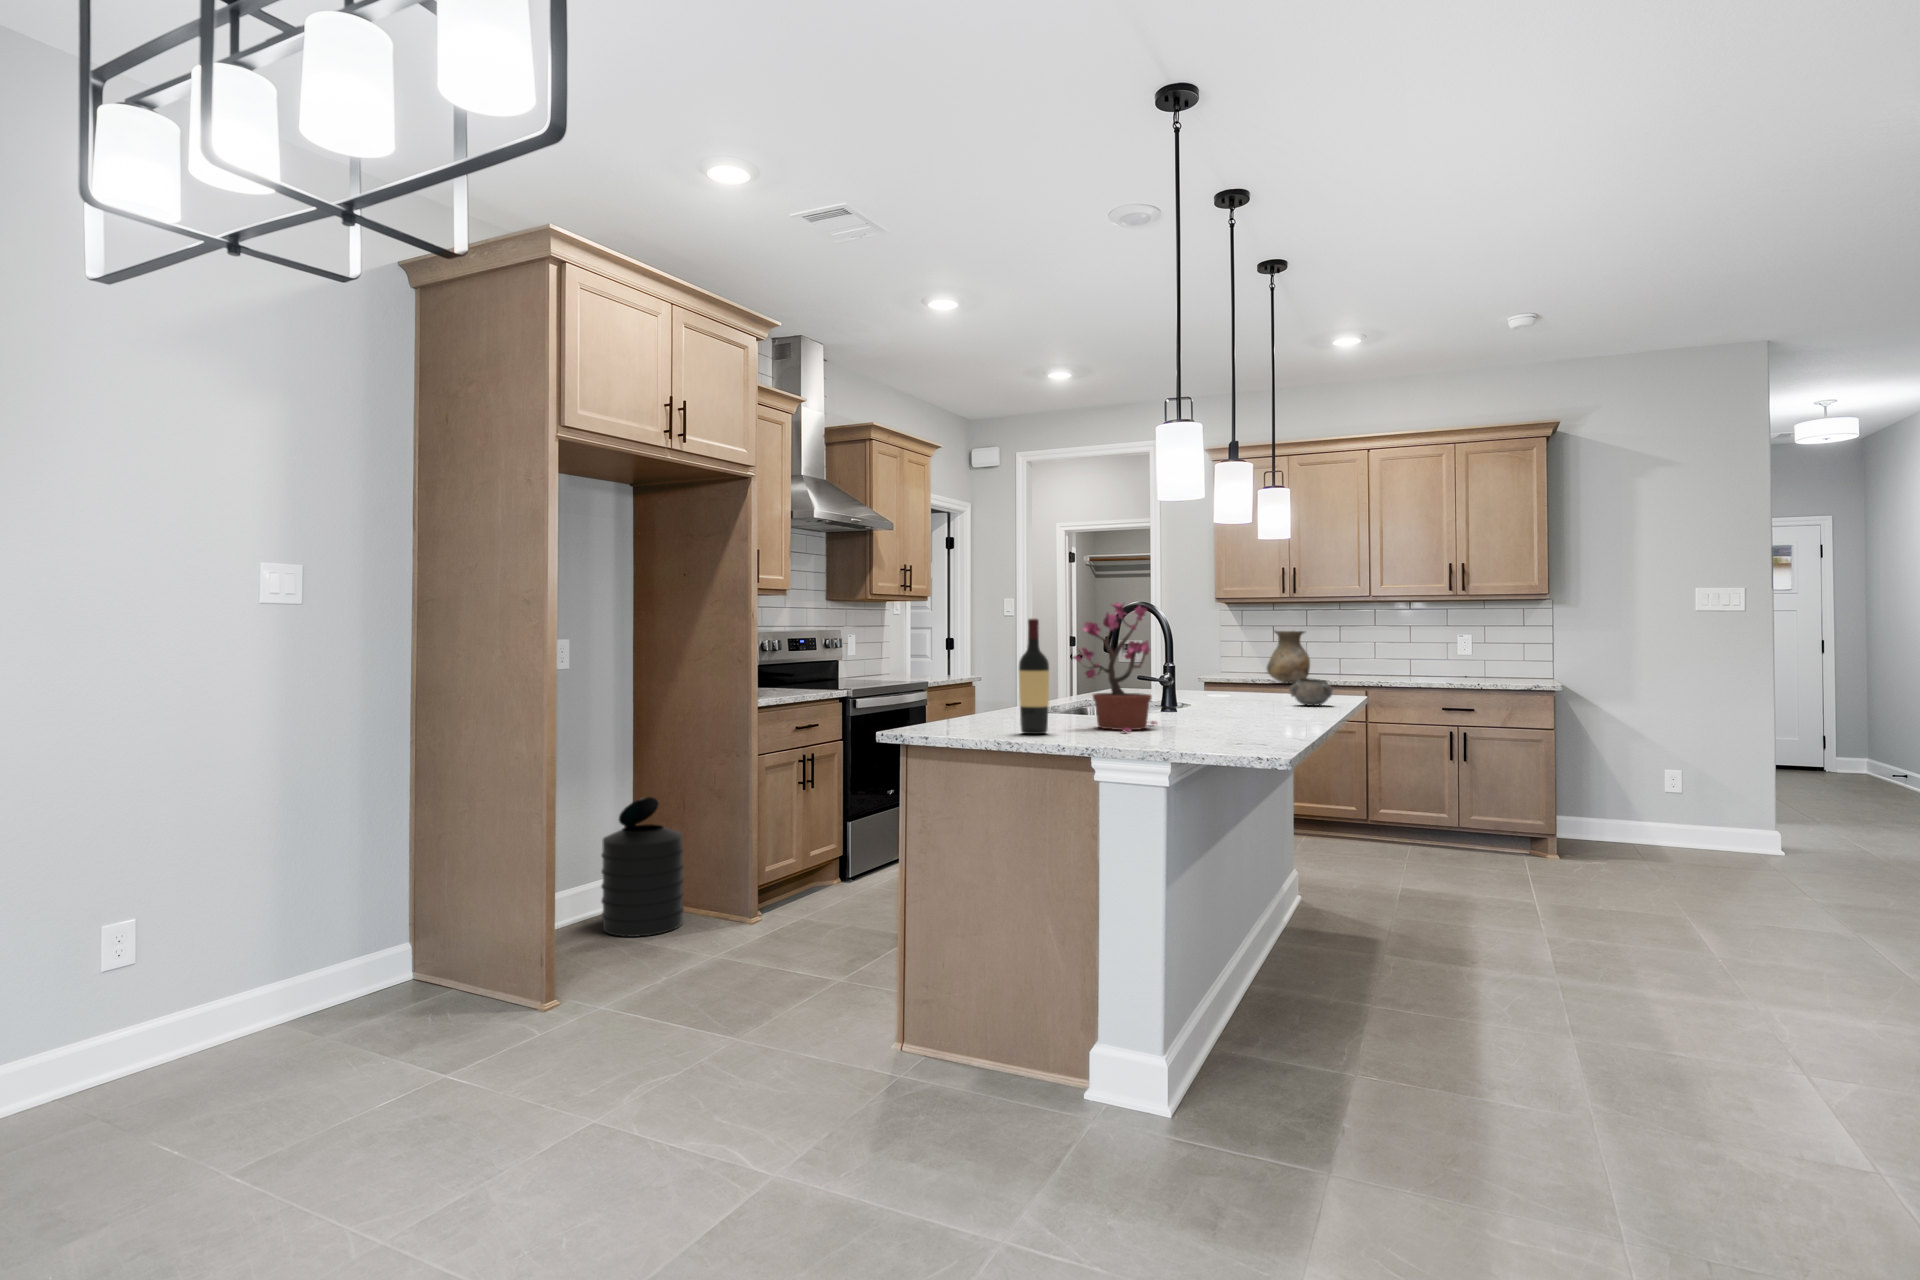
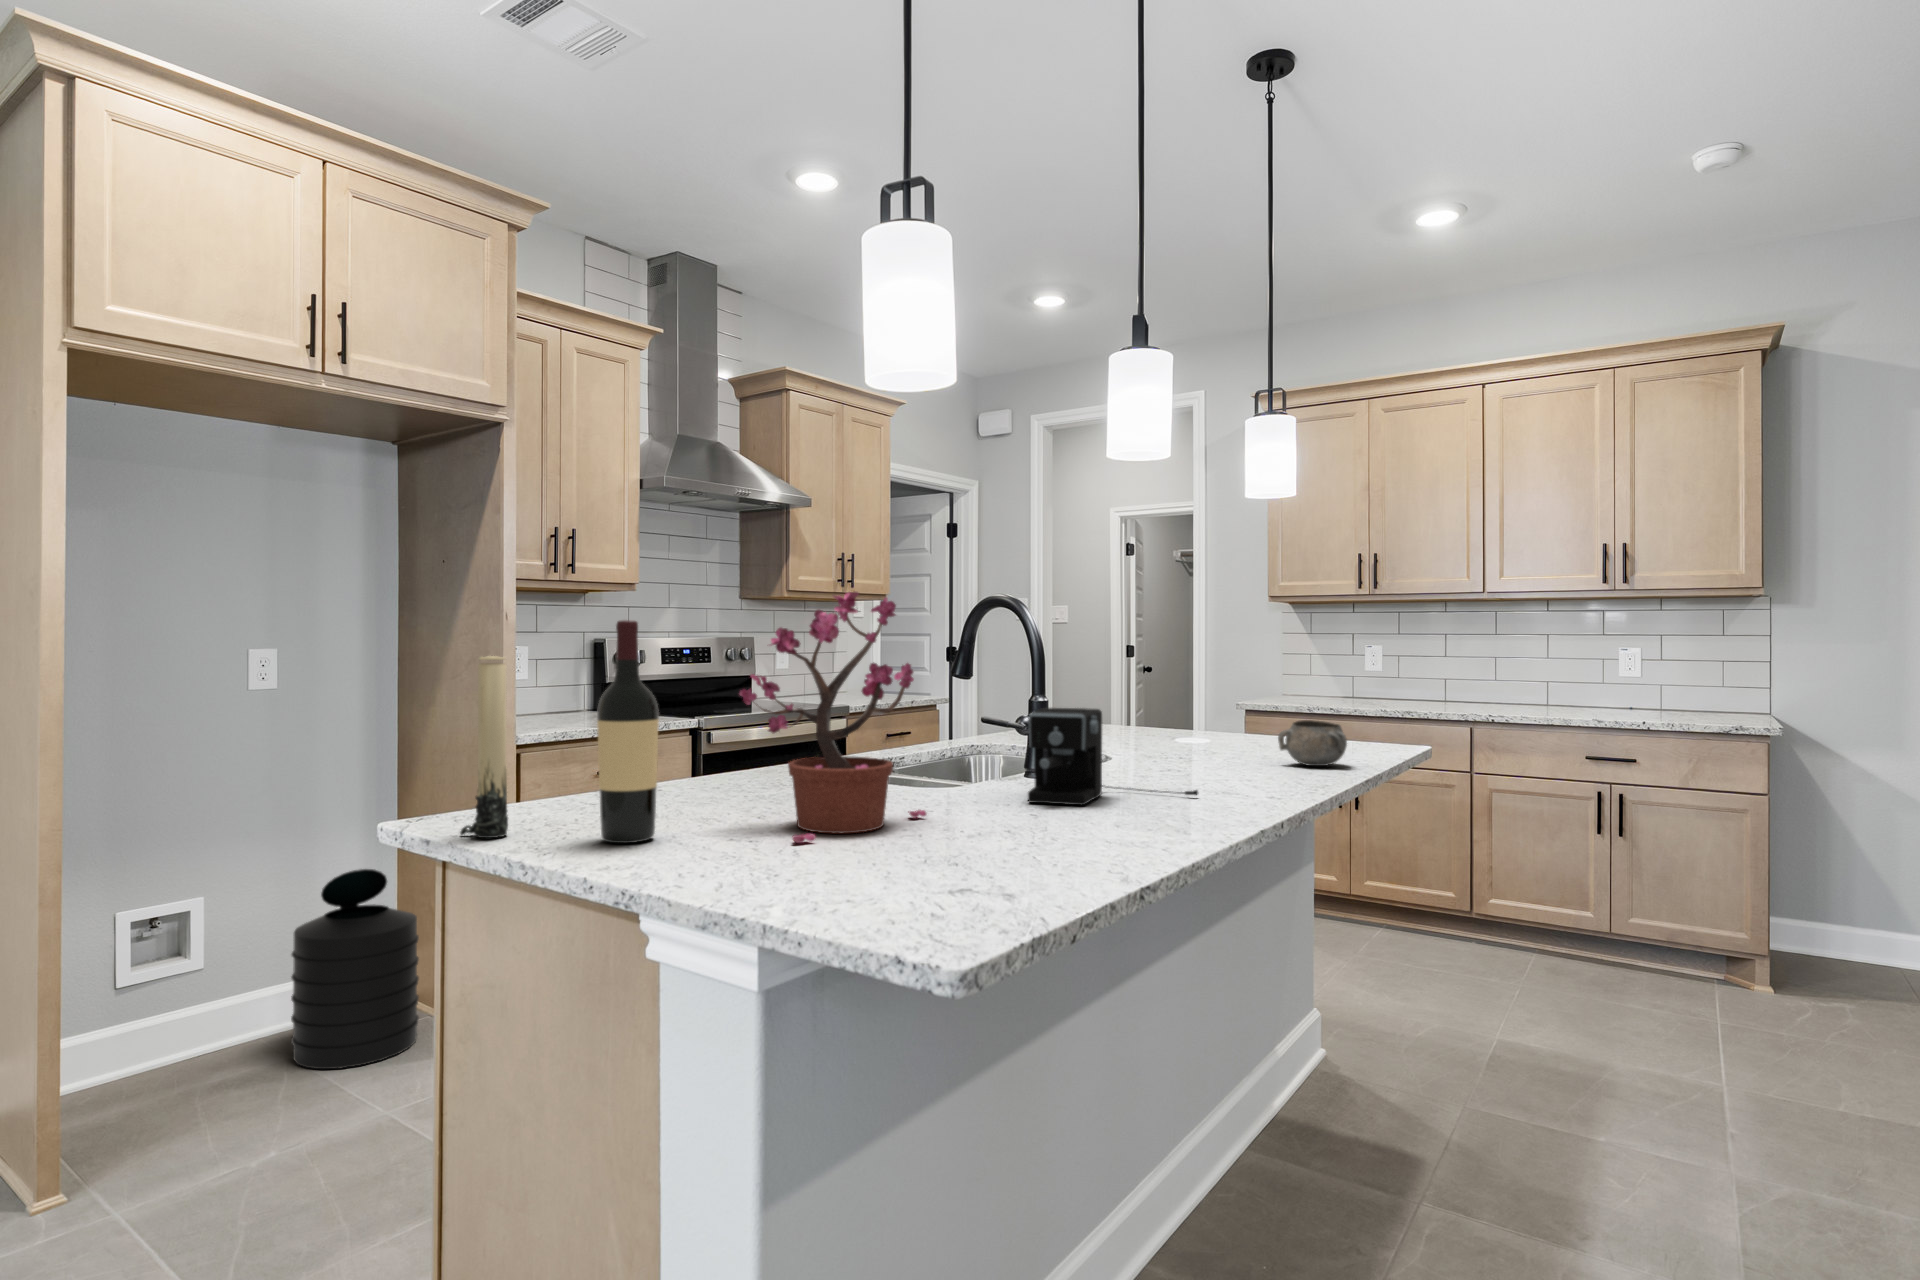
vase: present [1267,631,1310,684] -> none [1332,640,1394,714]
candle: none [940,638,967,734] -> present [460,656,508,838]
coffee maker: none [1188,668,1277,720] -> present [1028,708,1198,805]

